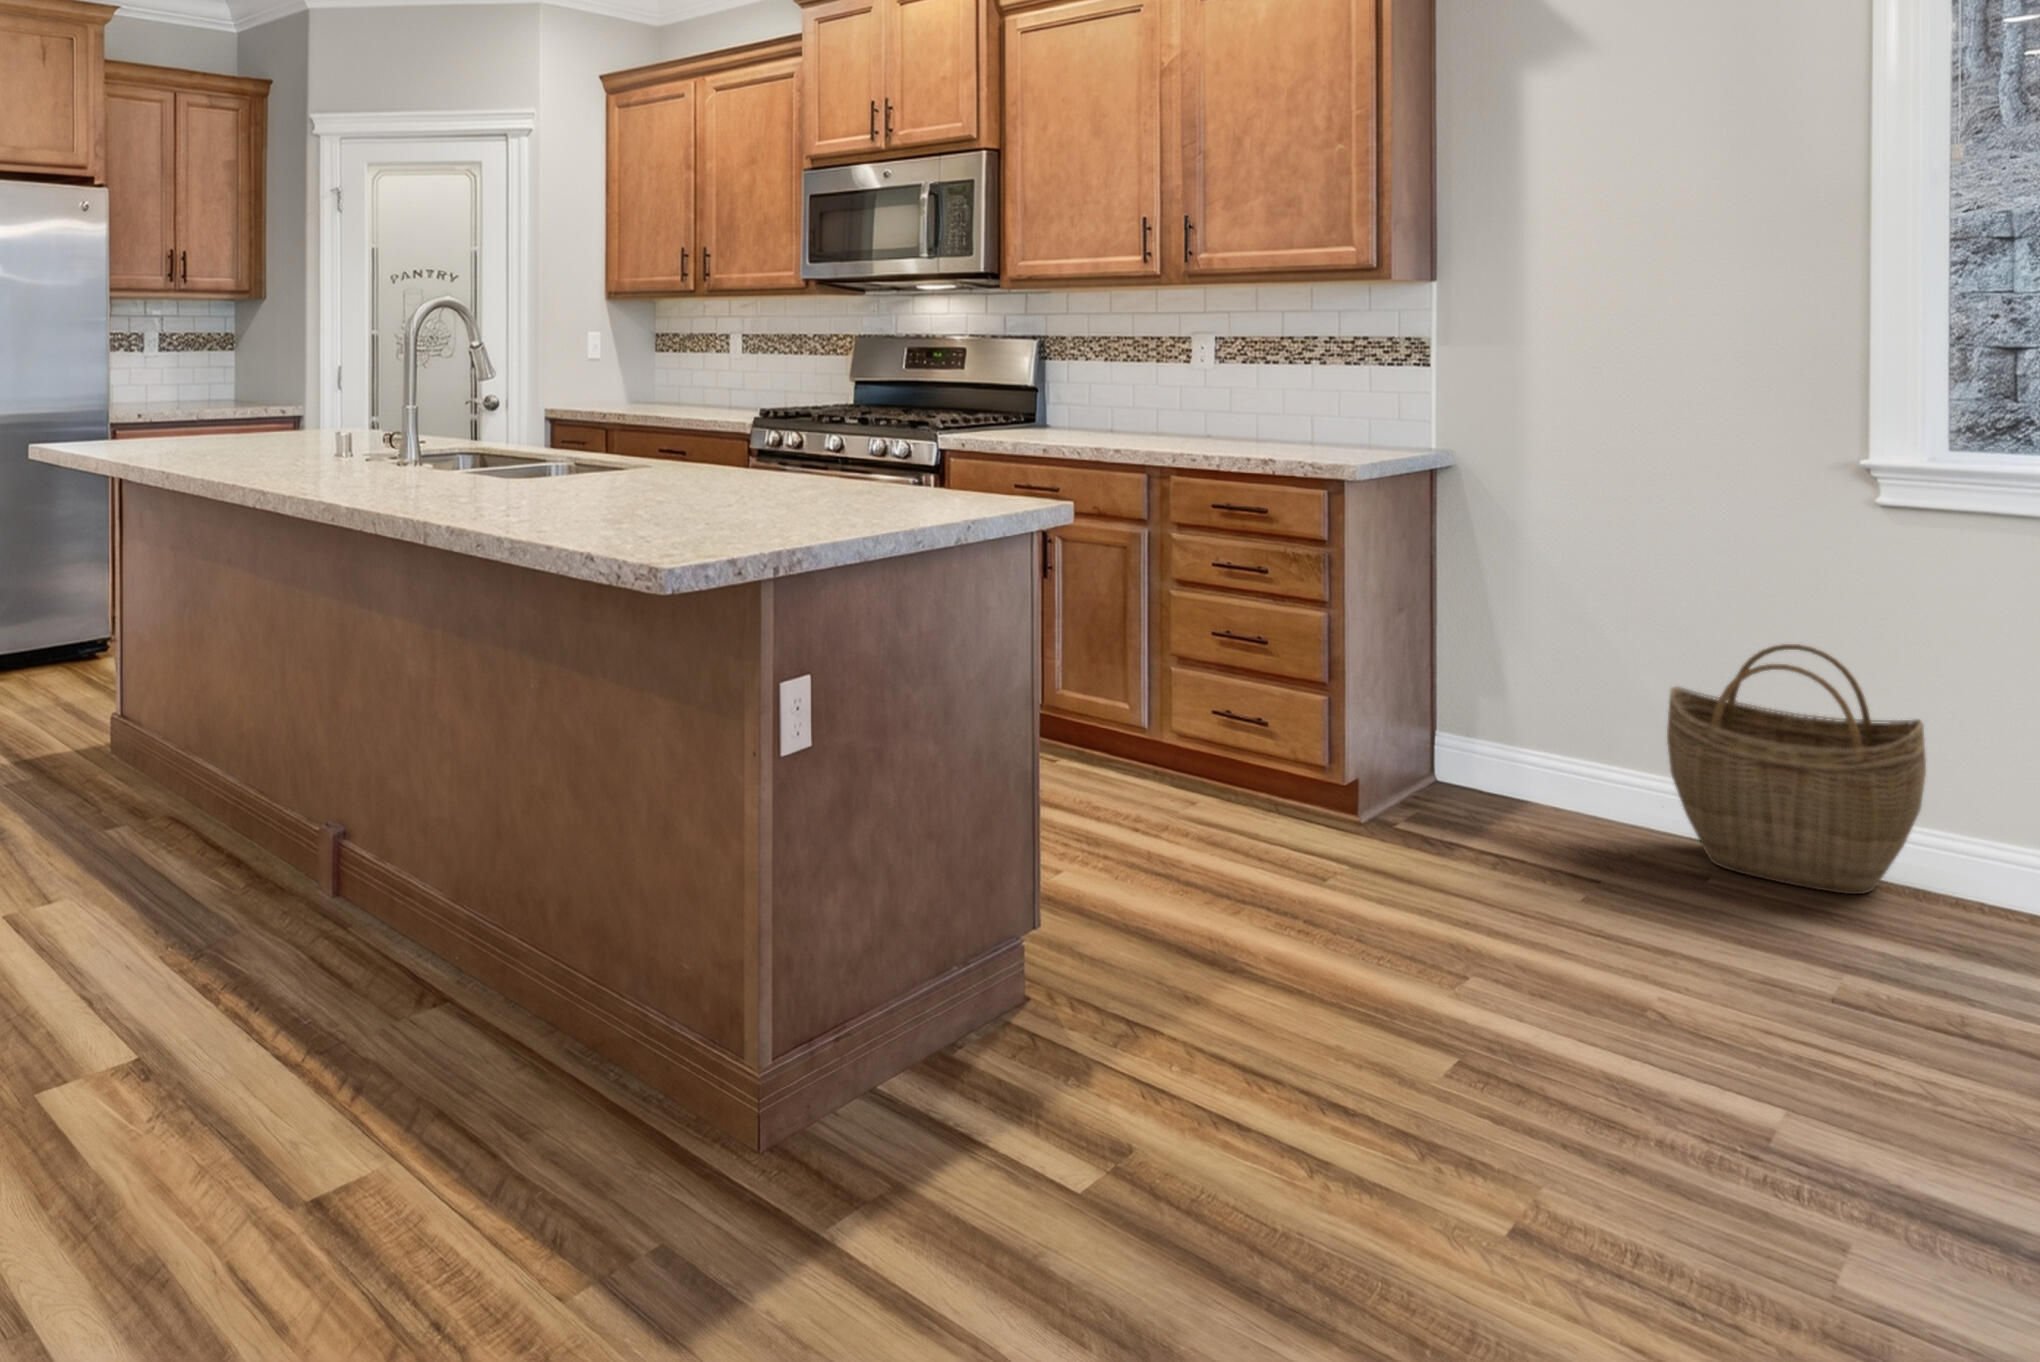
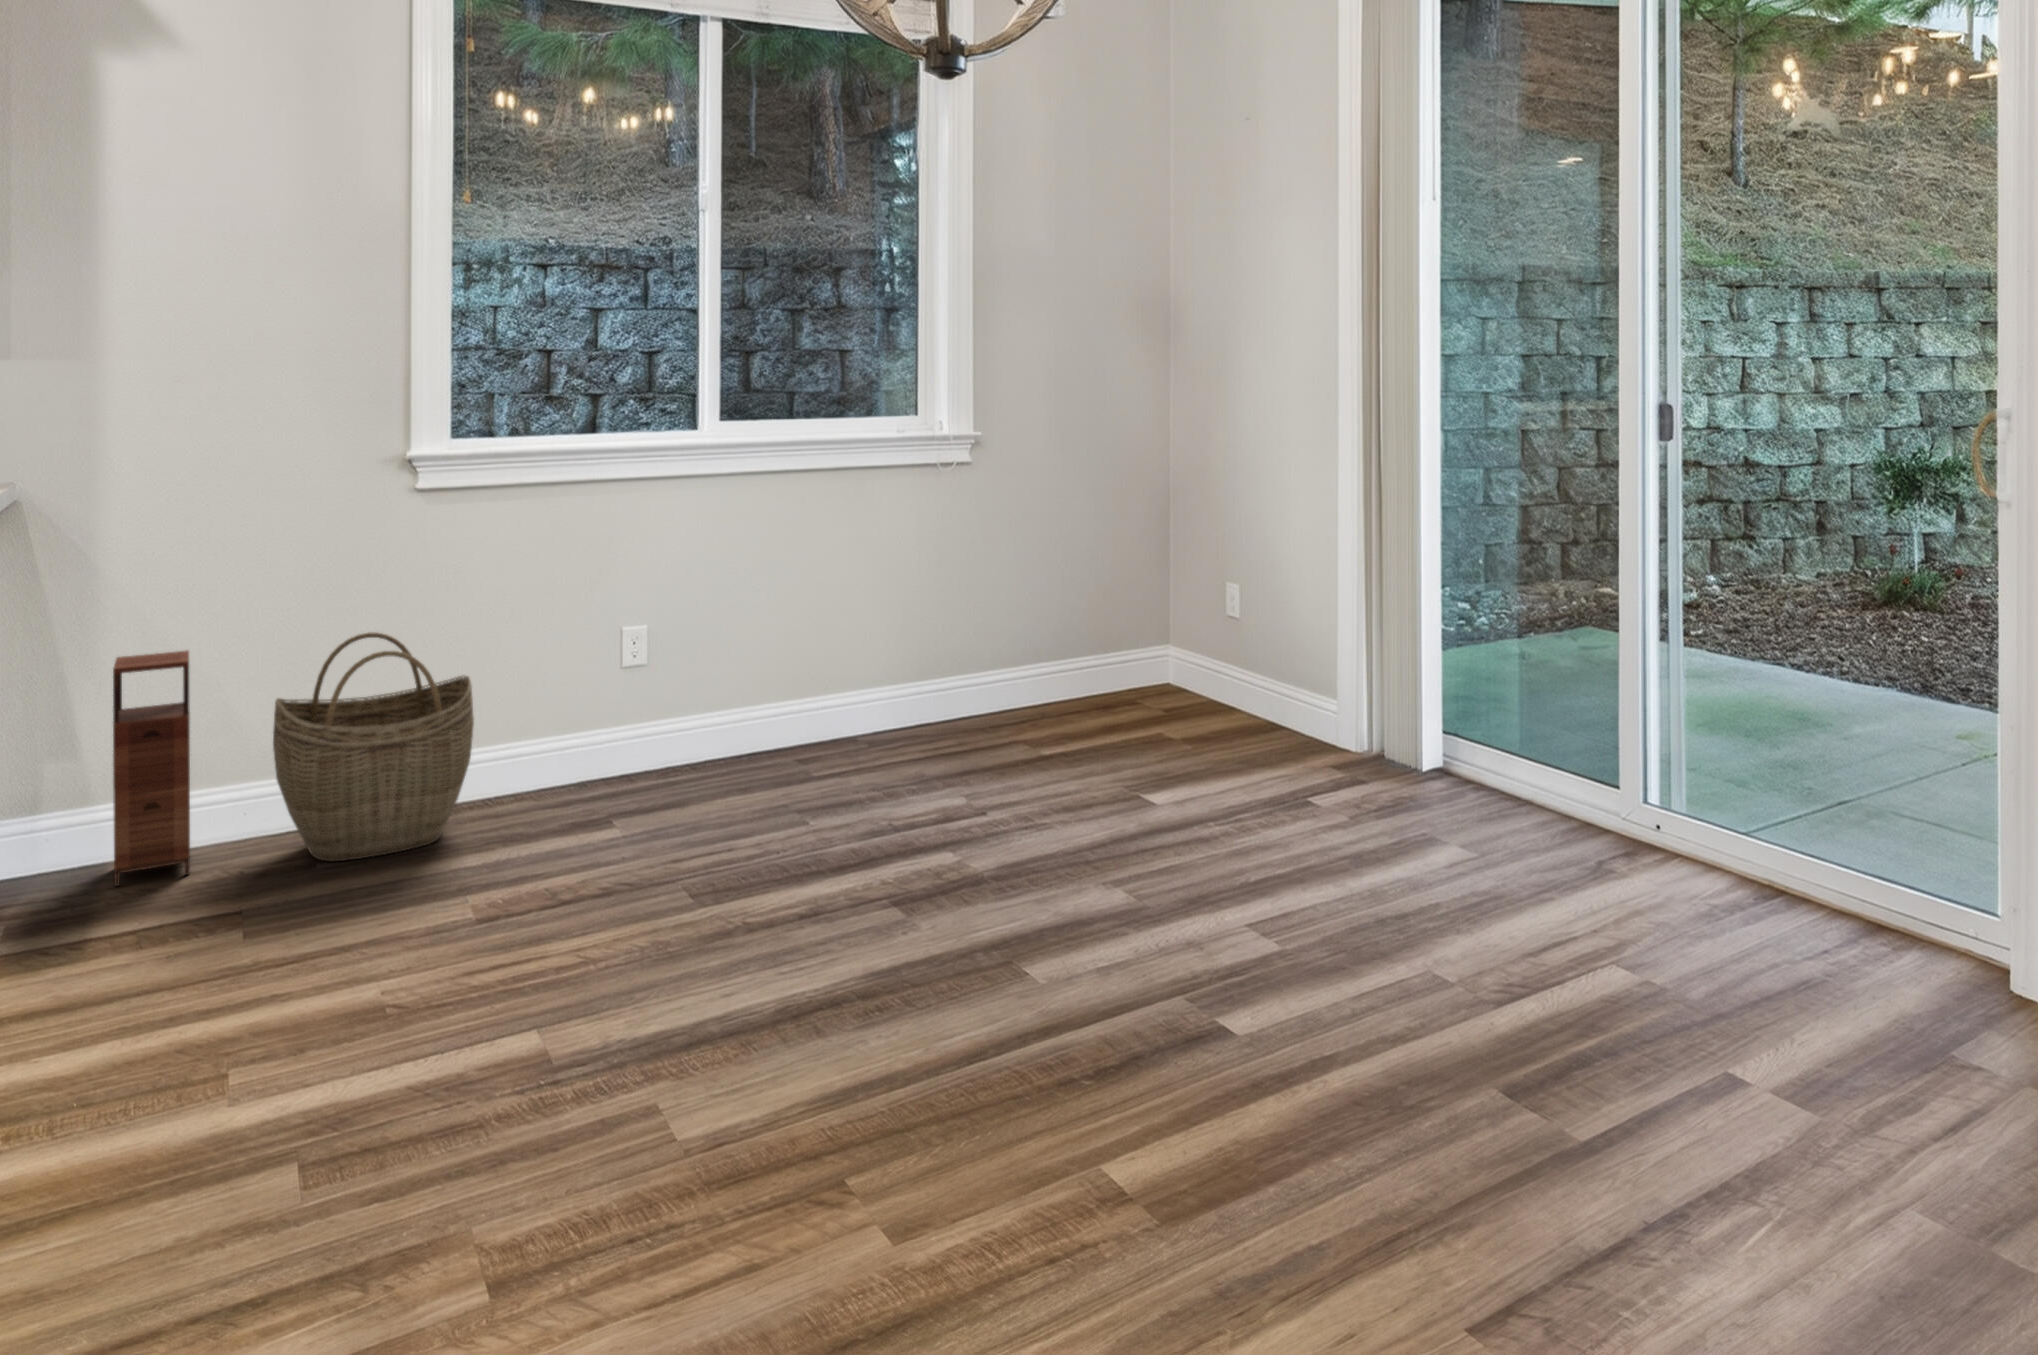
storage cabinet: none [1513,613,1598,828] -> present [113,650,190,886]

